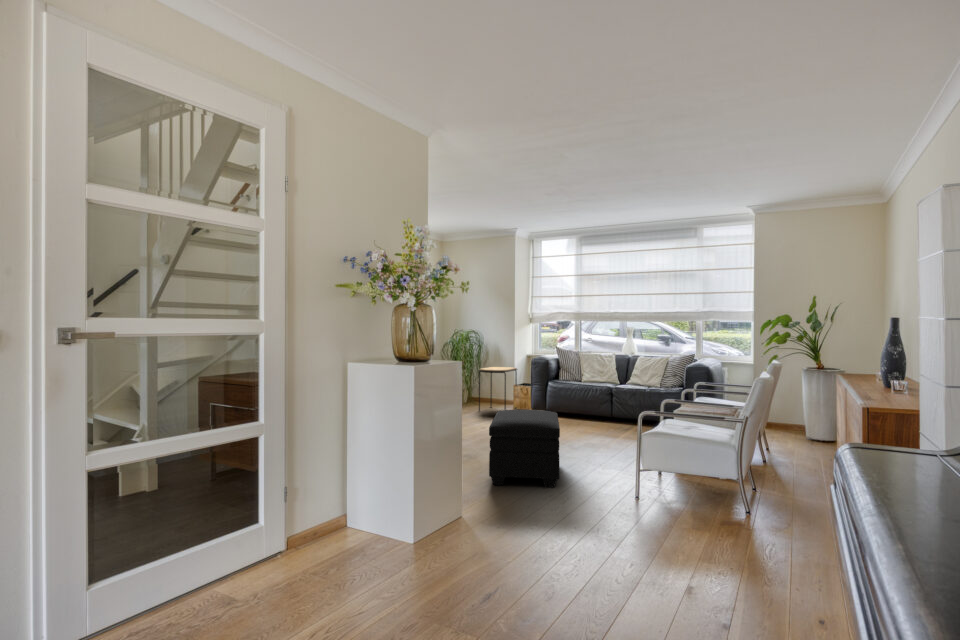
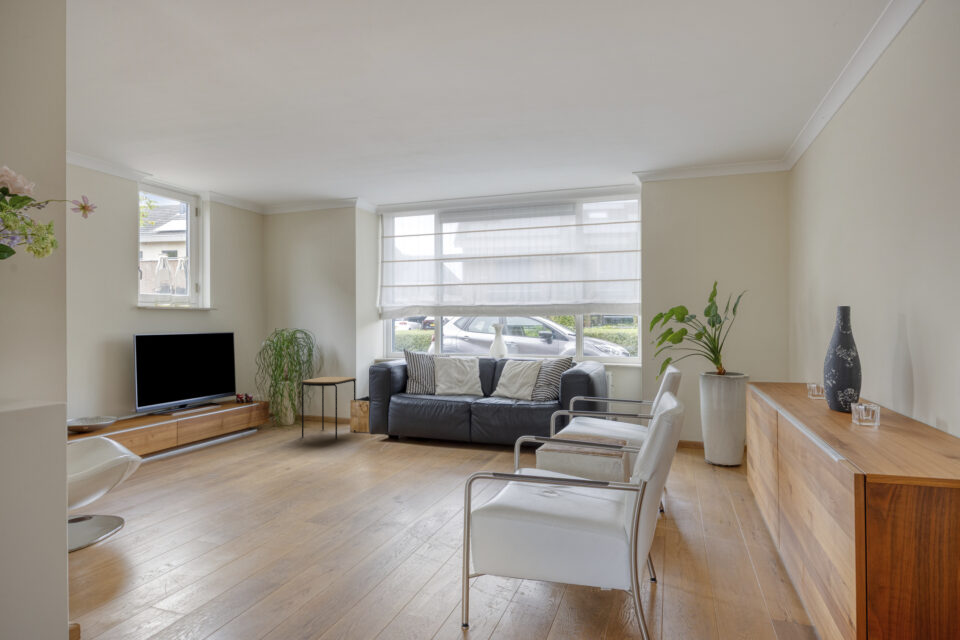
ottoman: present [489,410,560,487] -> none [209,456,361,604]

